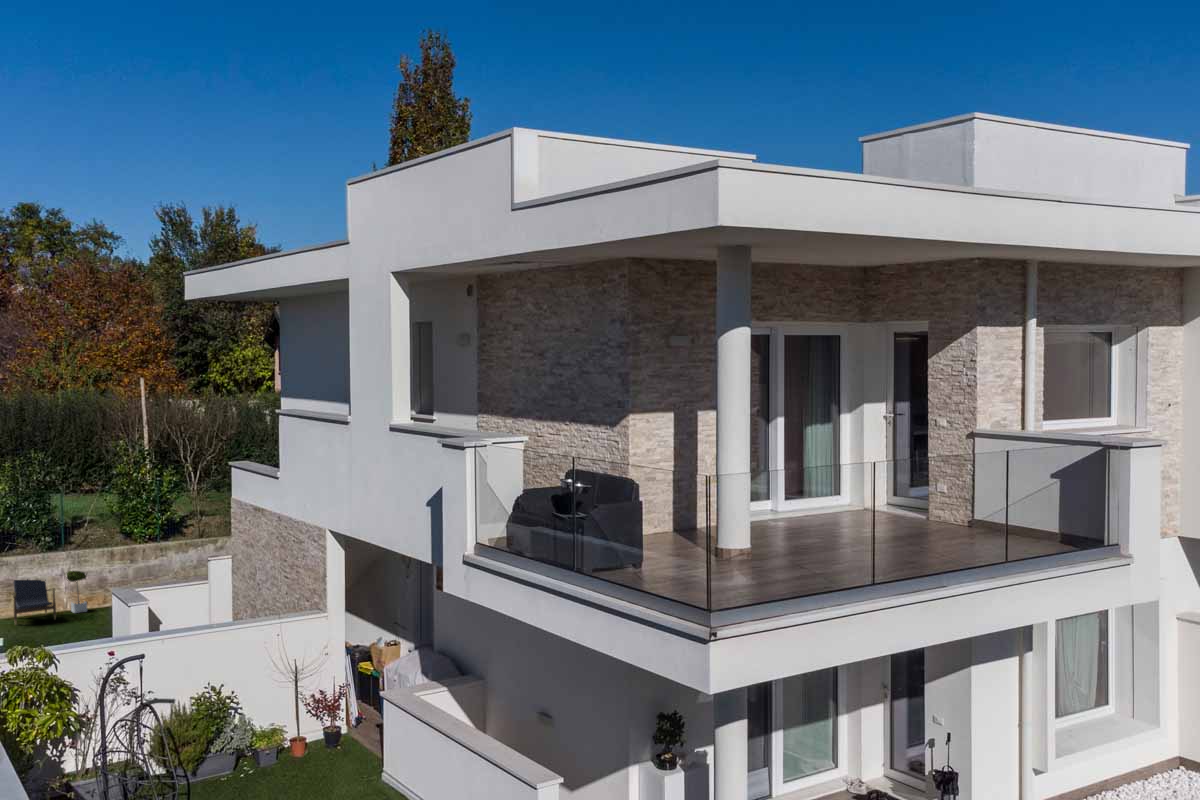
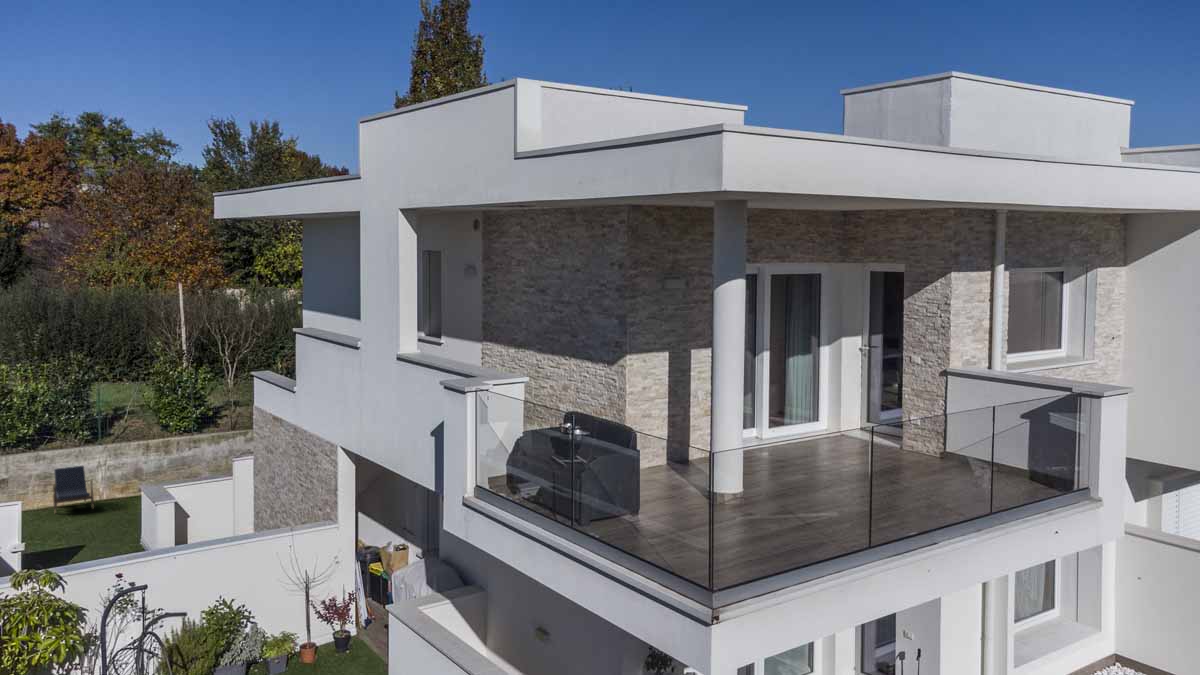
potted tree: present [67,571,87,613] -> none [104,463,124,502]

